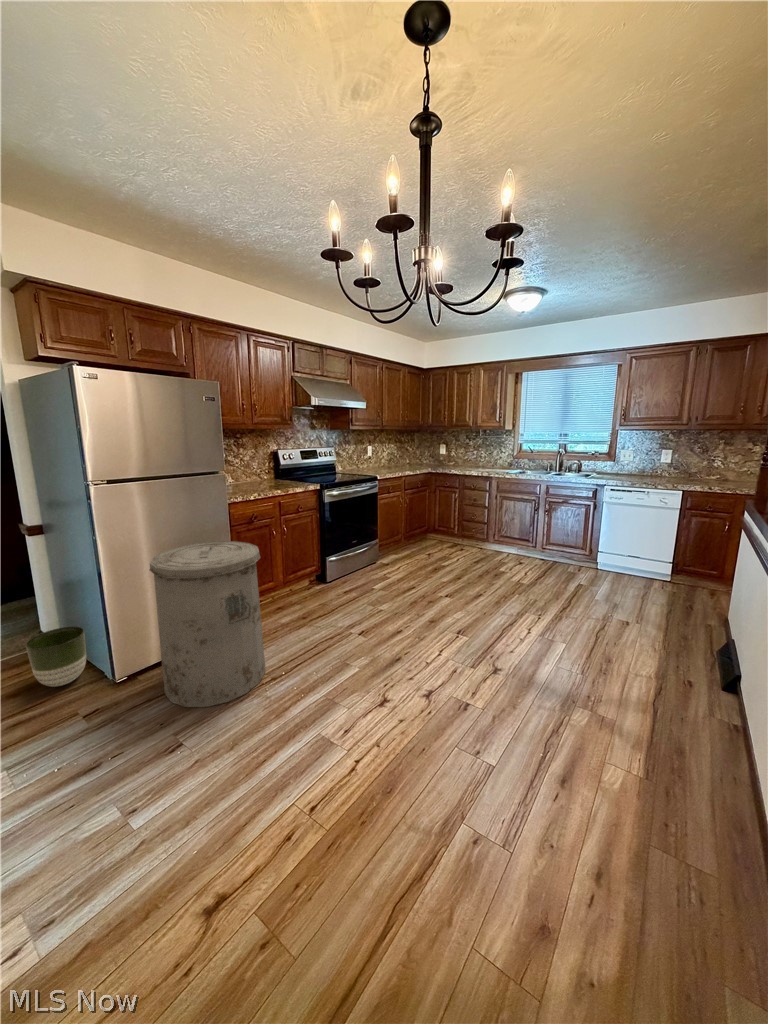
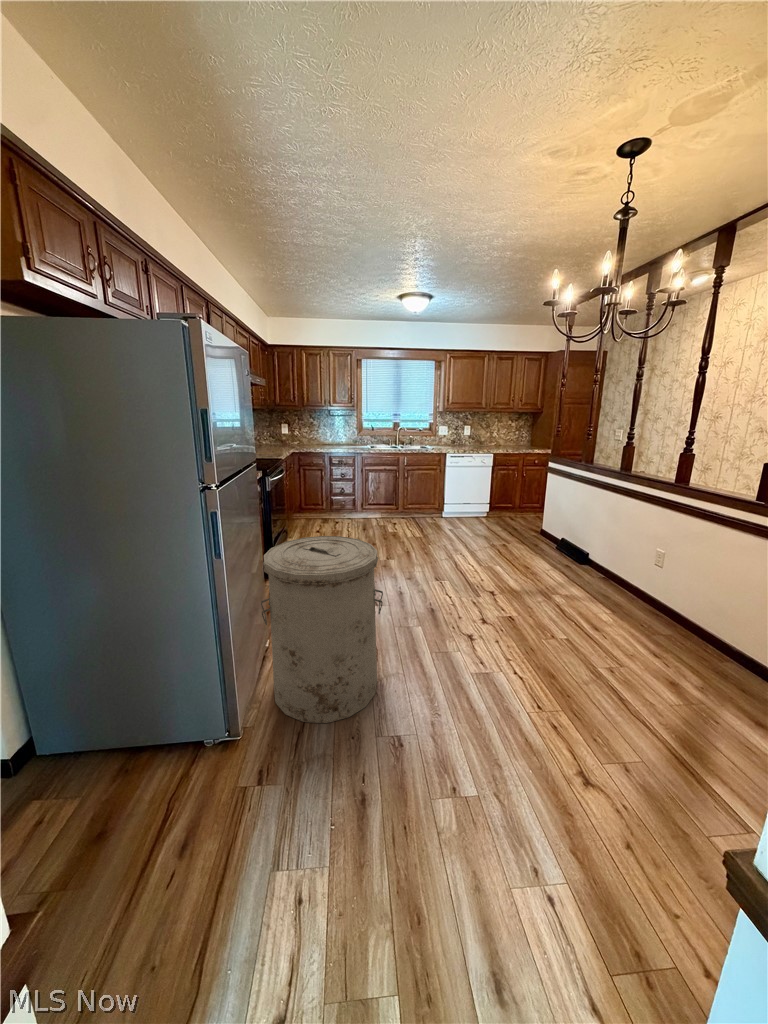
planter: present [26,627,86,687] -> none [90,704,173,804]

